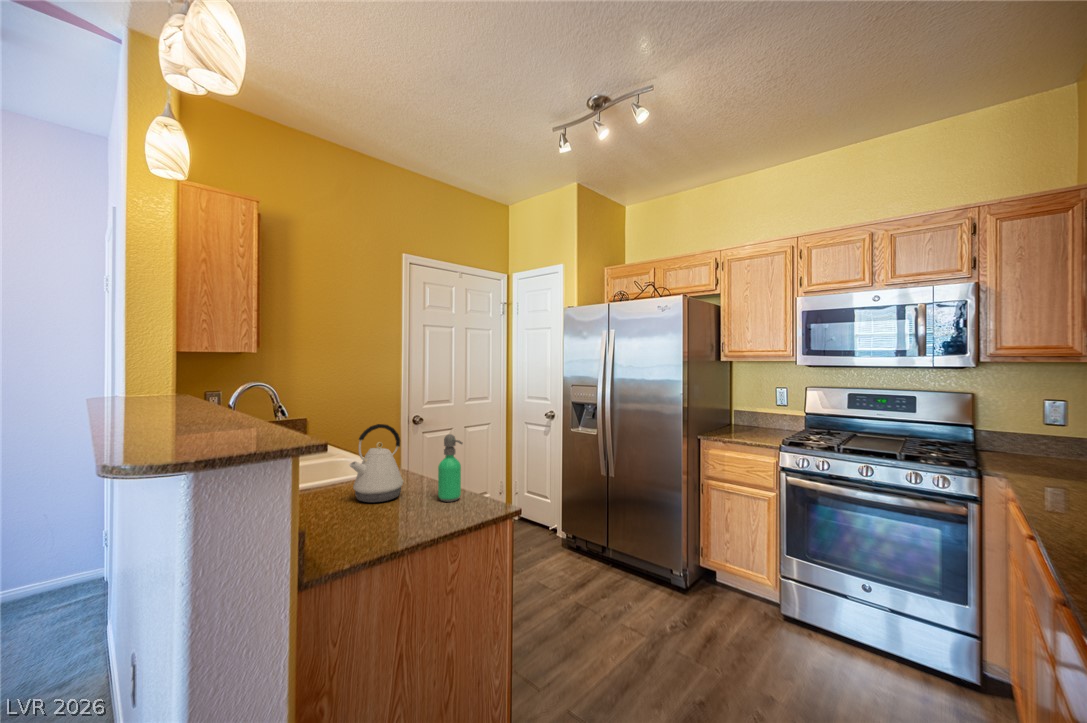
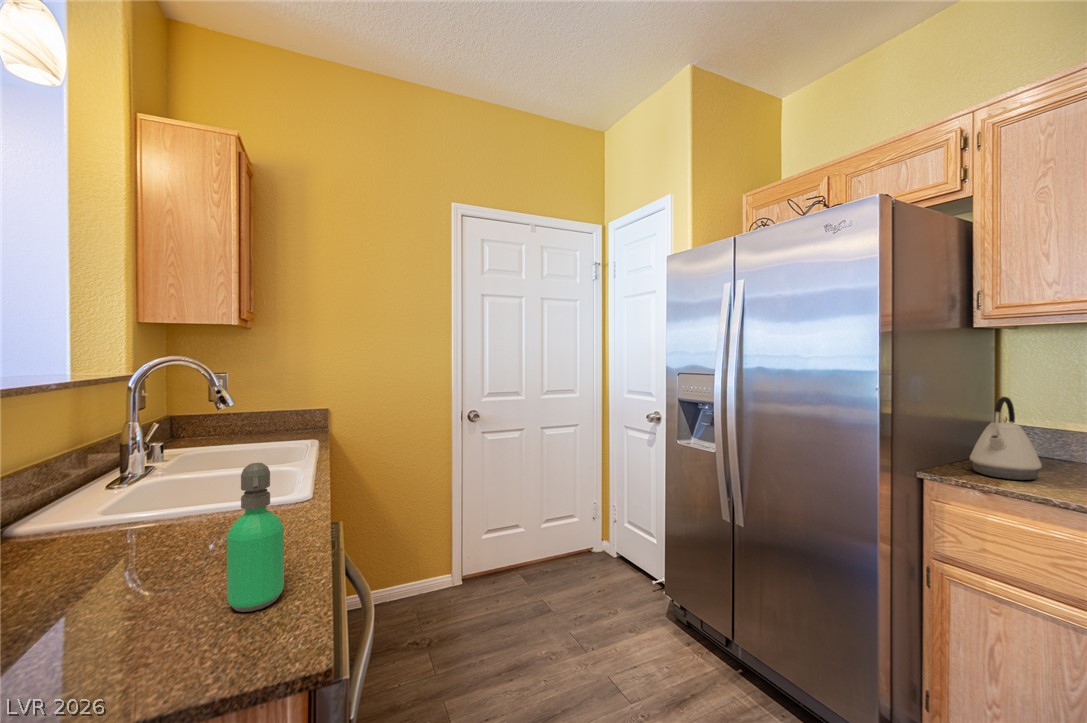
kettle: present [349,424,404,502] -> present [970,397,1042,480]

